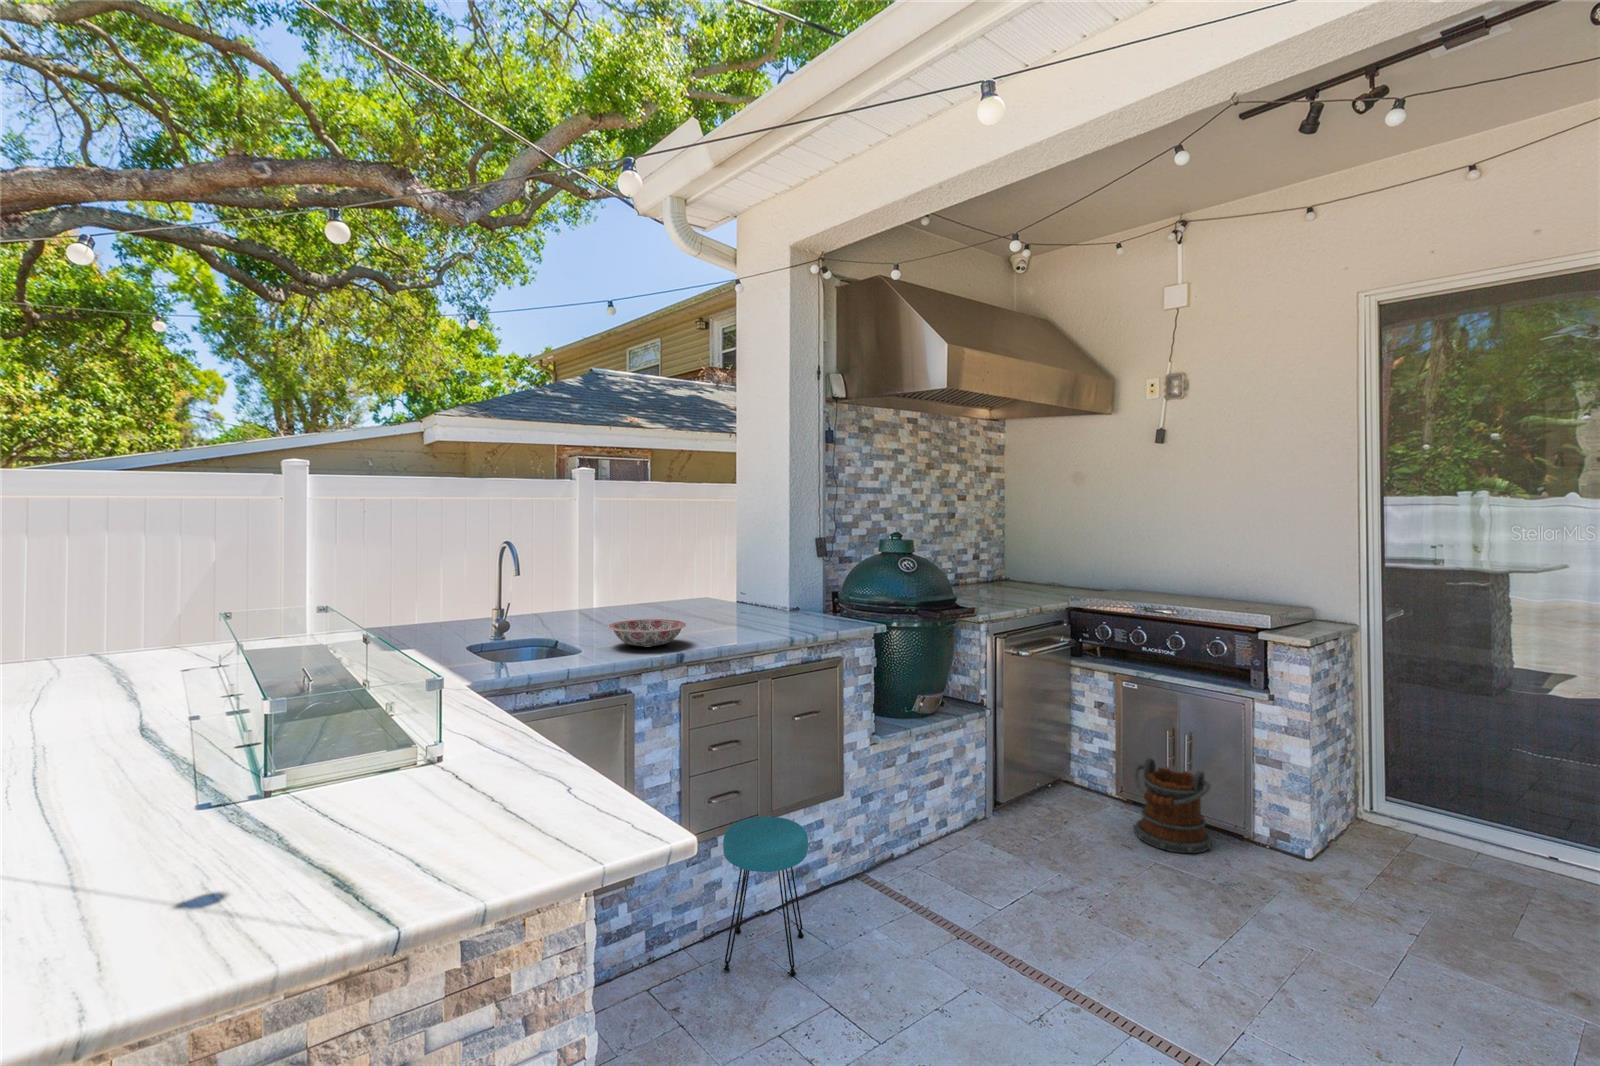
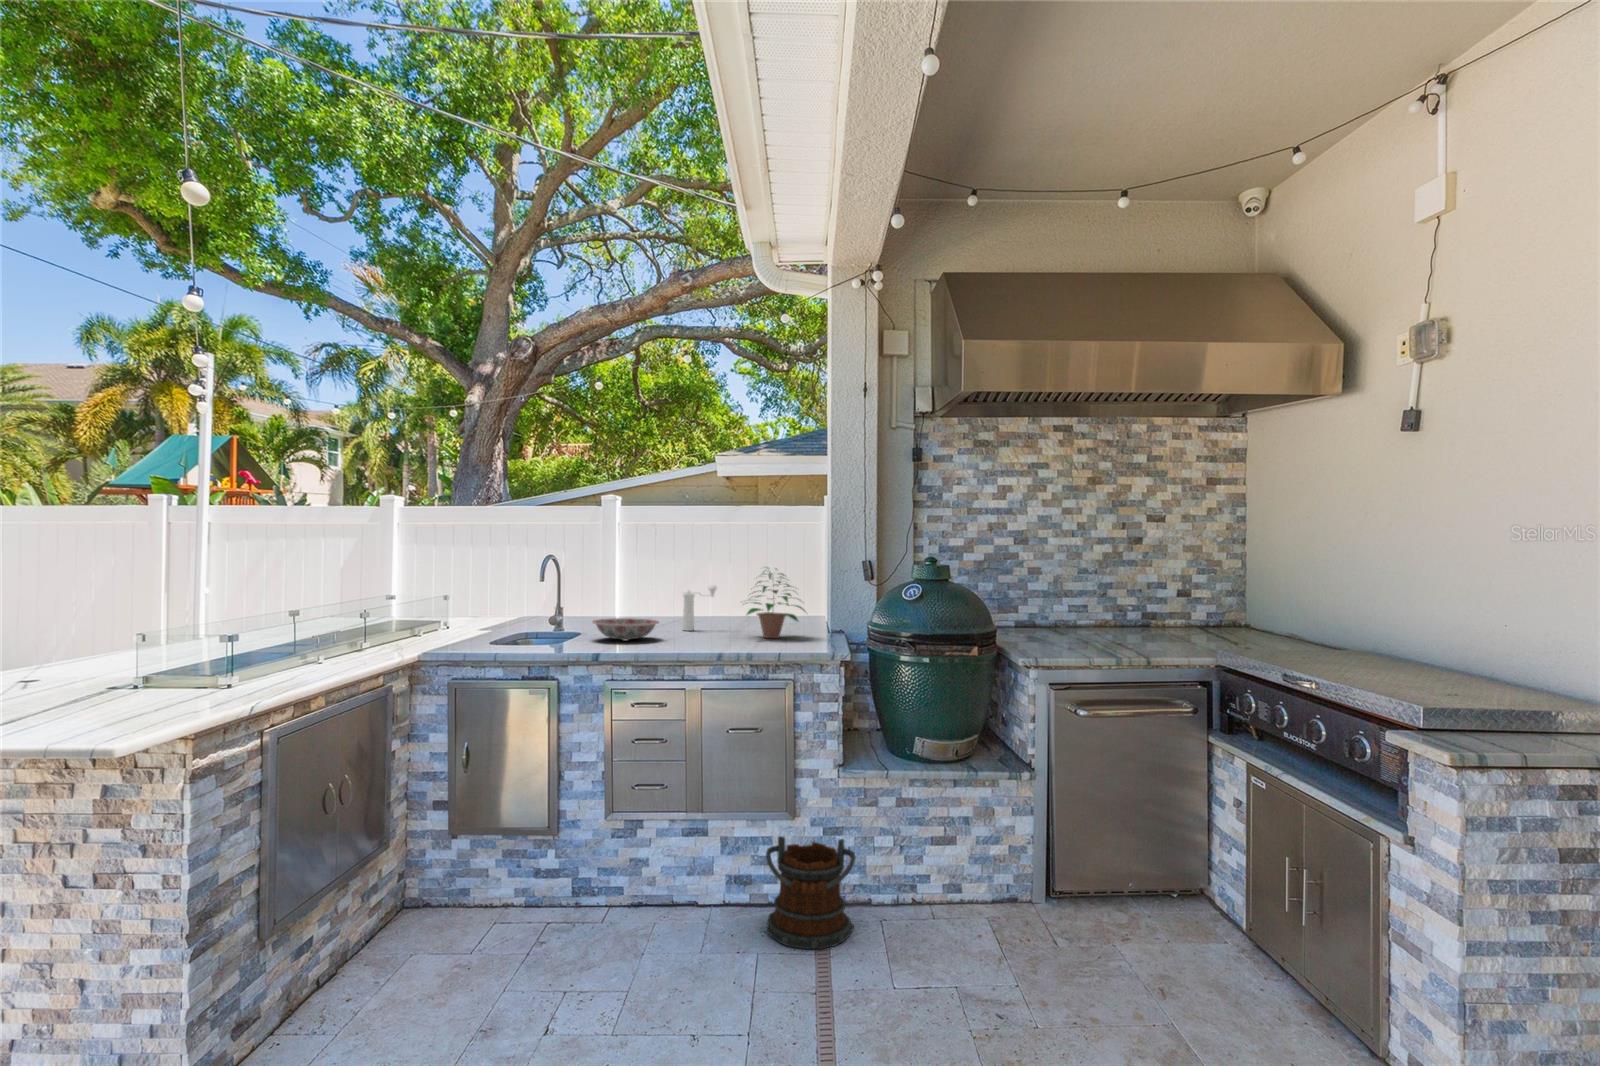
potted plant: none [720,552,799,625] -> present [747,568,804,638]
pepper mill: none [640,574,671,626] -> present [682,585,717,631]
bucket: present [1133,758,1212,853] -> present [766,836,855,949]
stool: present [723,817,808,975] -> none [605,805,696,949]

